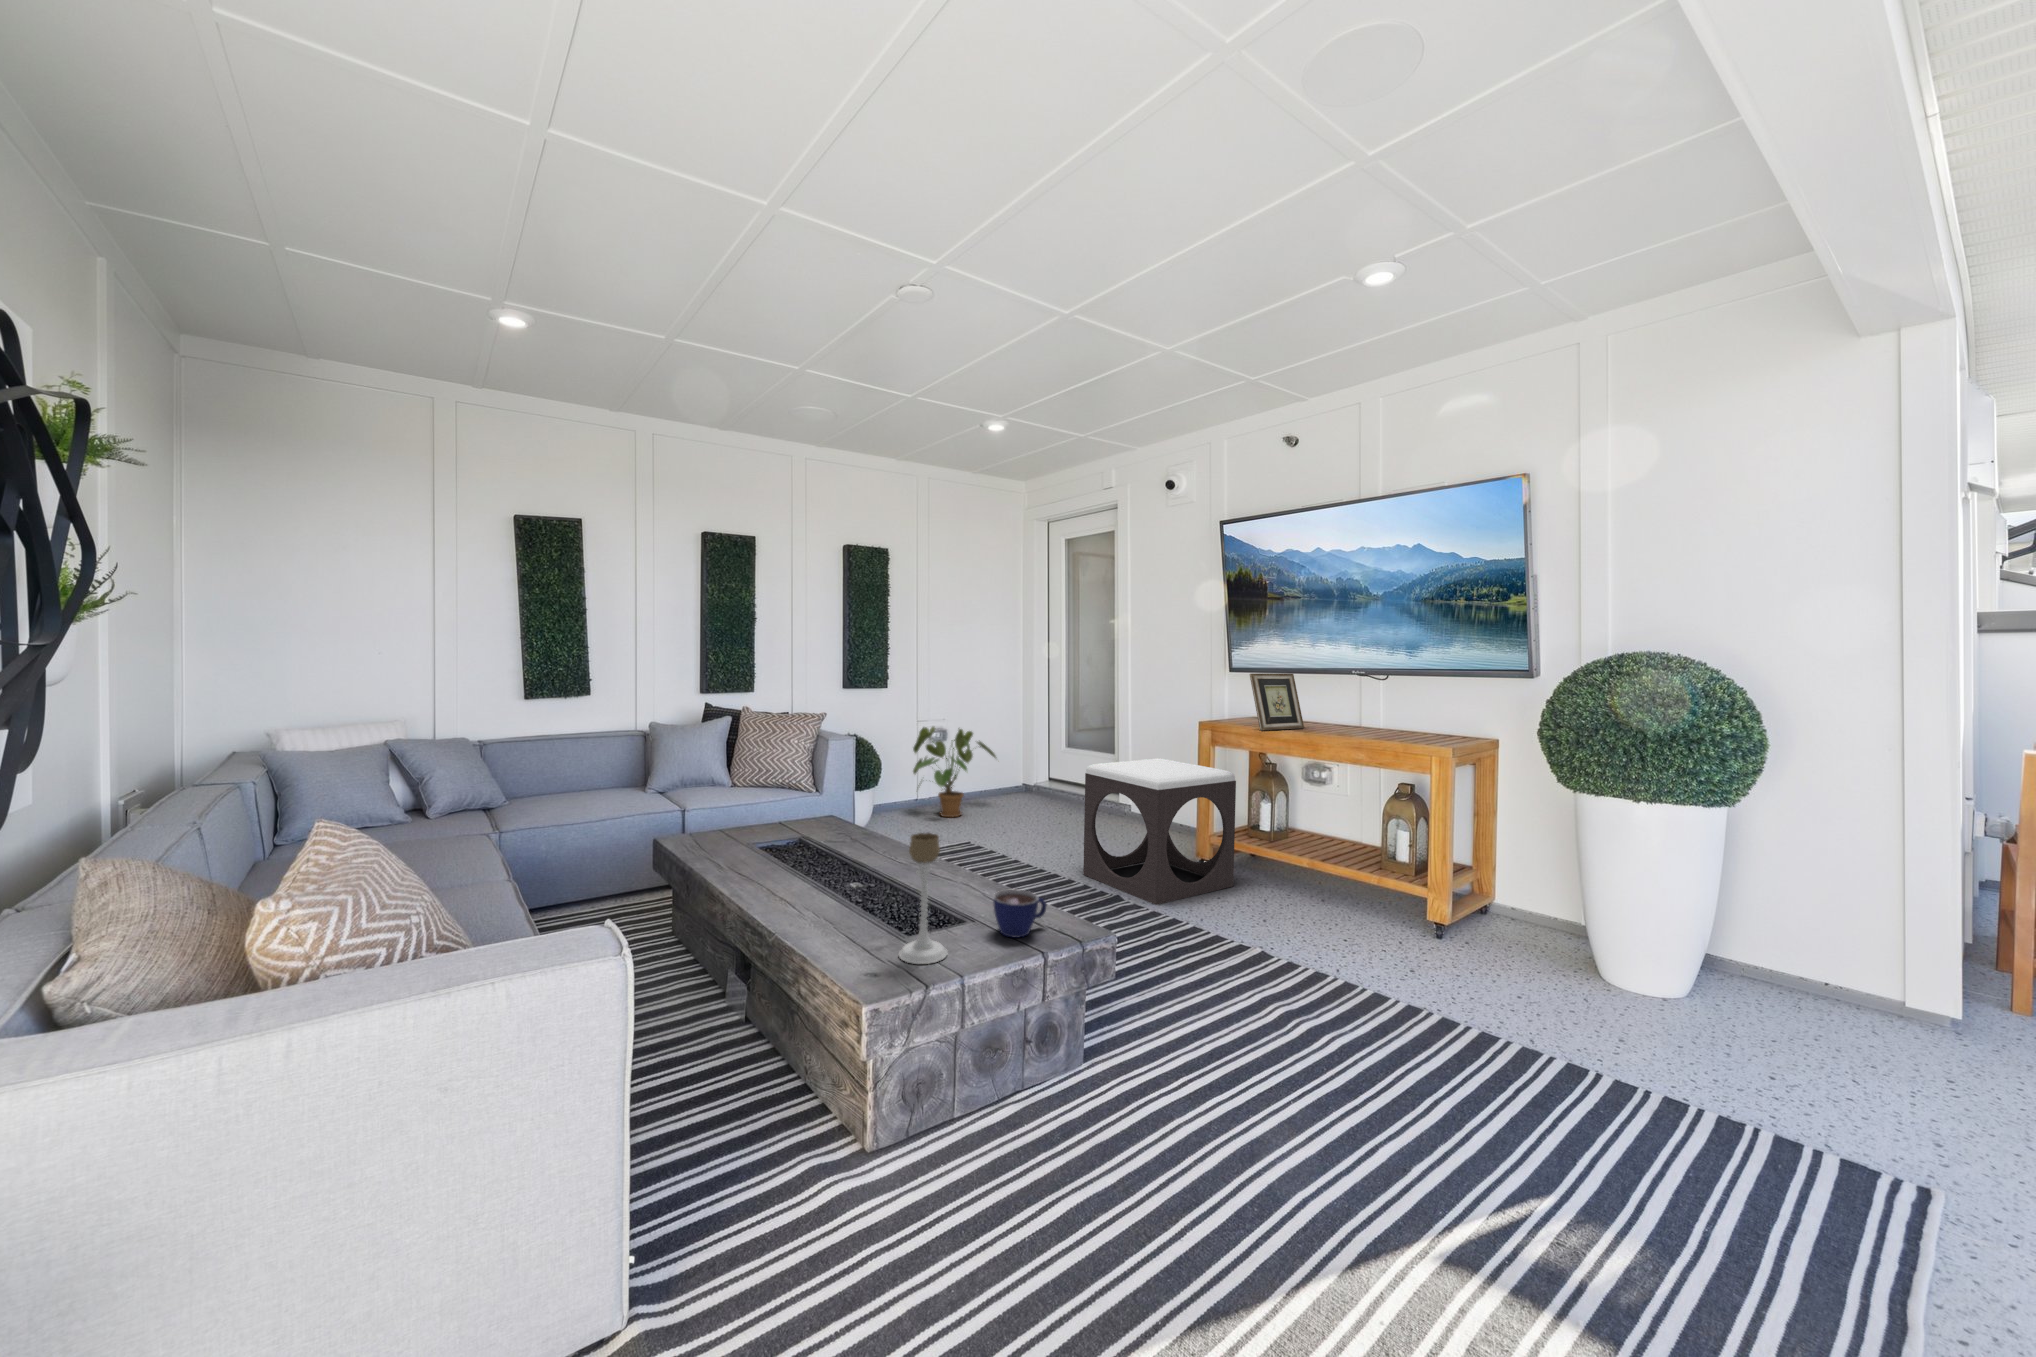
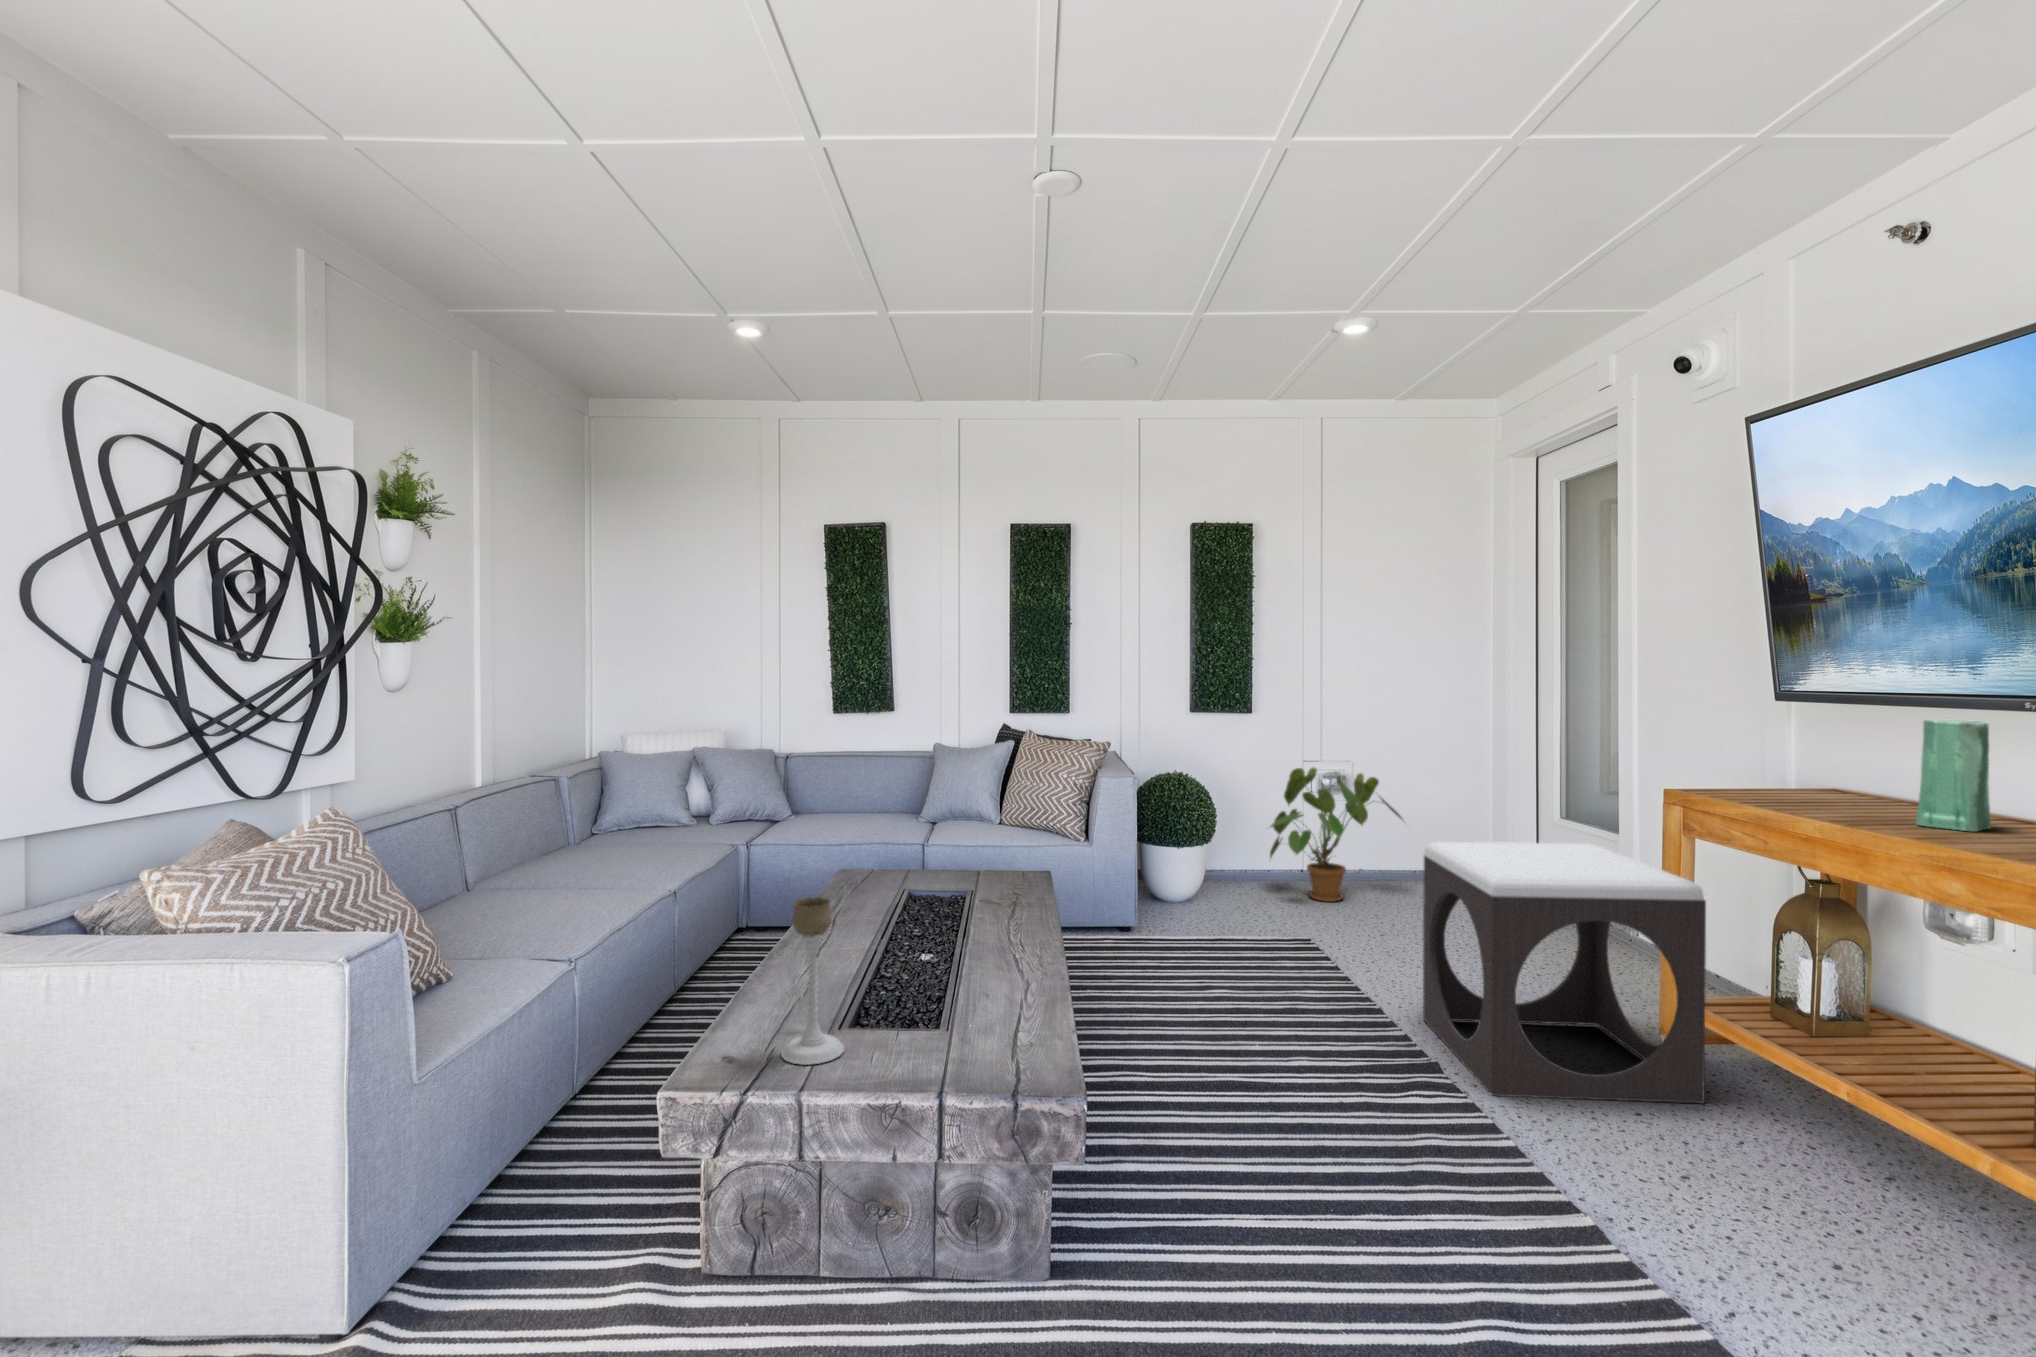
picture frame: present [1250,673,1304,730] -> none [1765,694,1928,810]
vase: none [1317,685,1342,735] -> present [1916,719,1991,831]
cup: present [993,889,1046,937] -> none [920,995,1004,1064]

